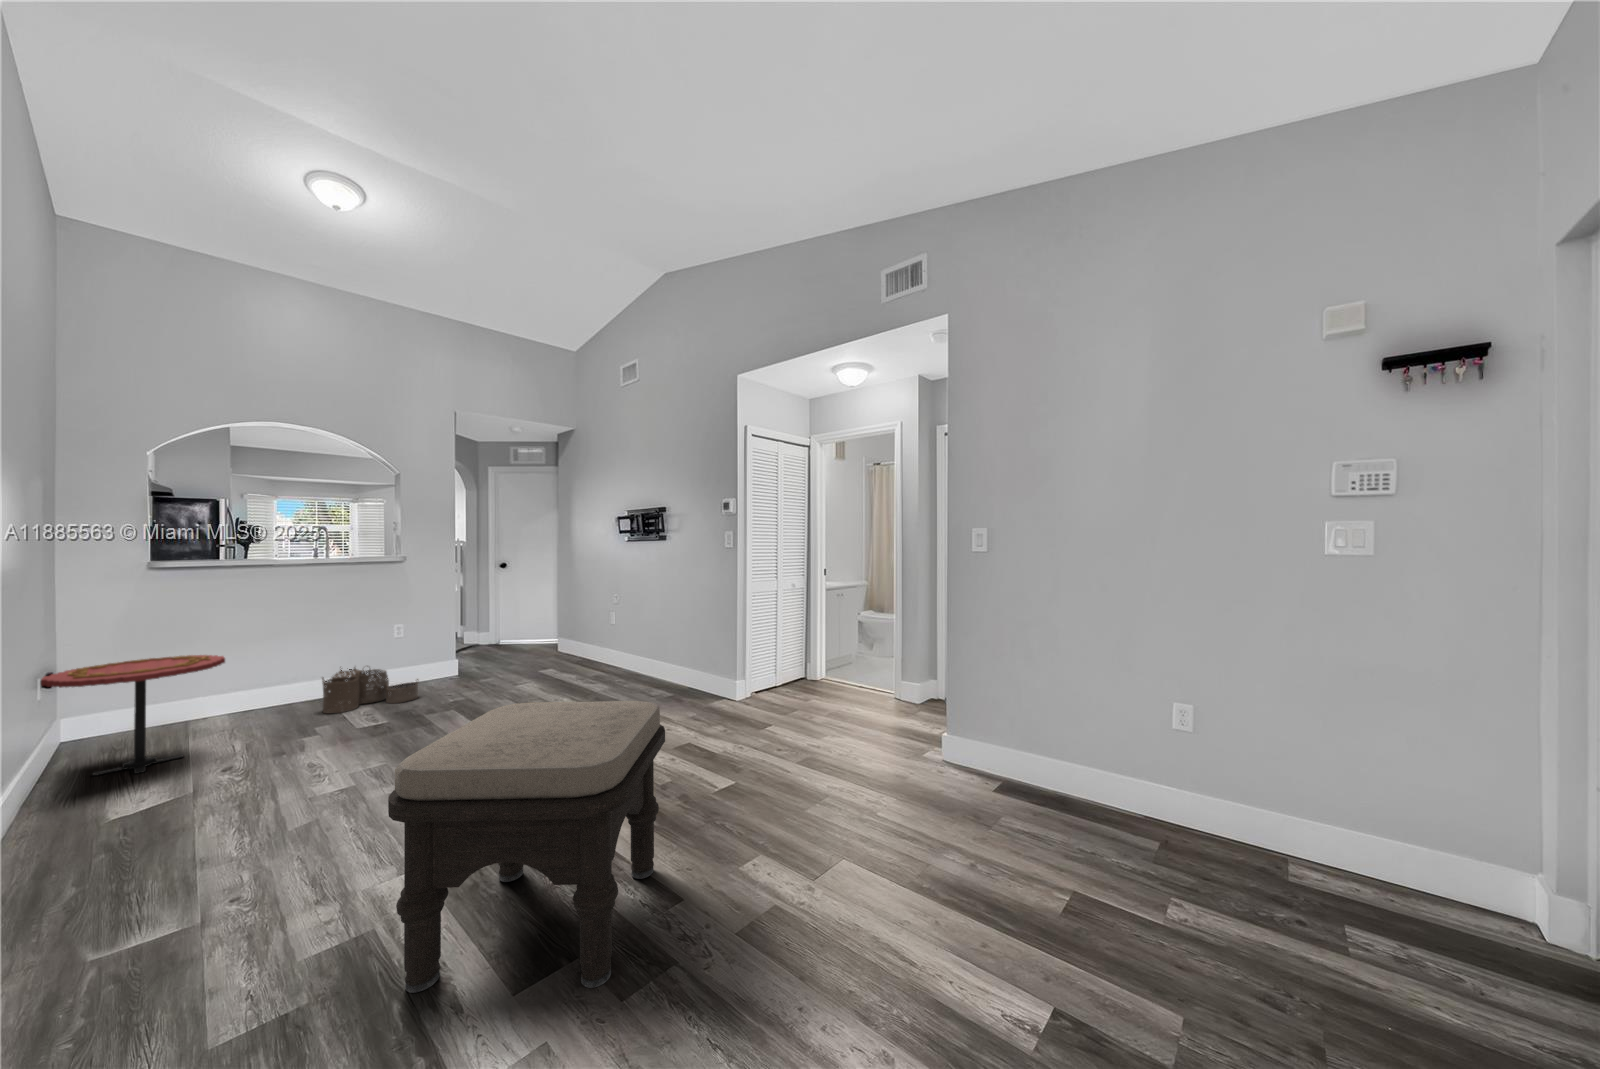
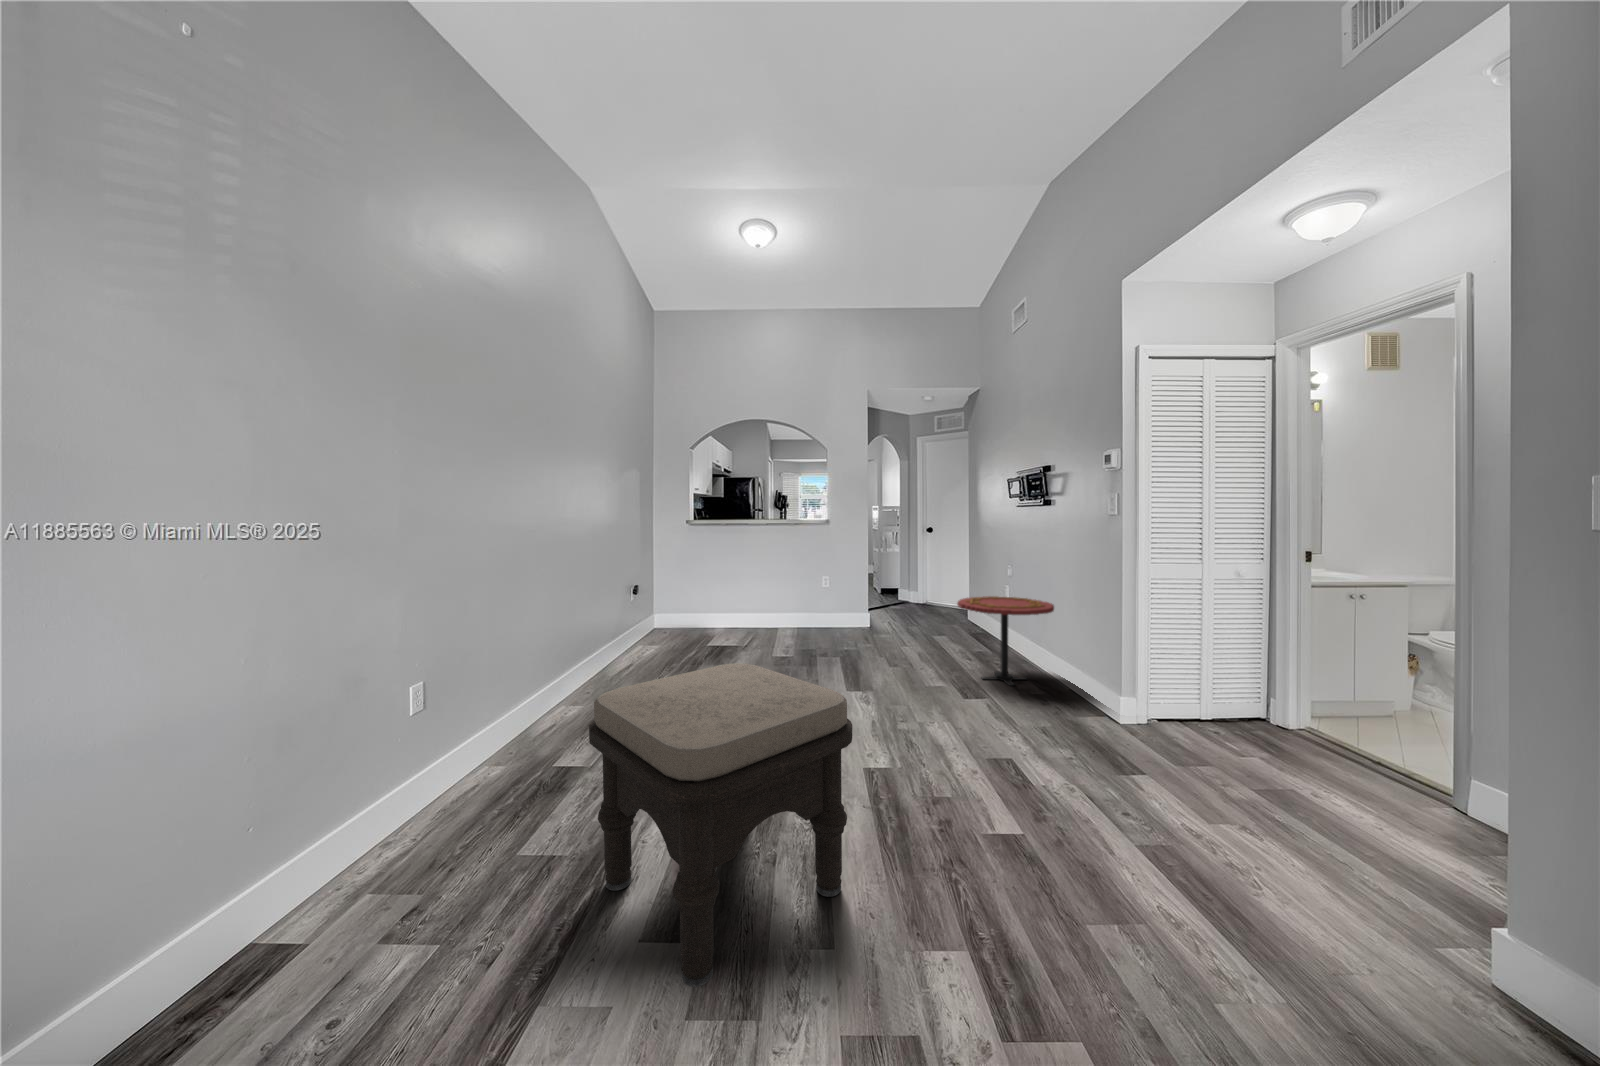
side table: present [41,655,225,776] -> present [957,596,1054,686]
woven basket: present [322,667,418,713] -> none [767,607,828,643]

